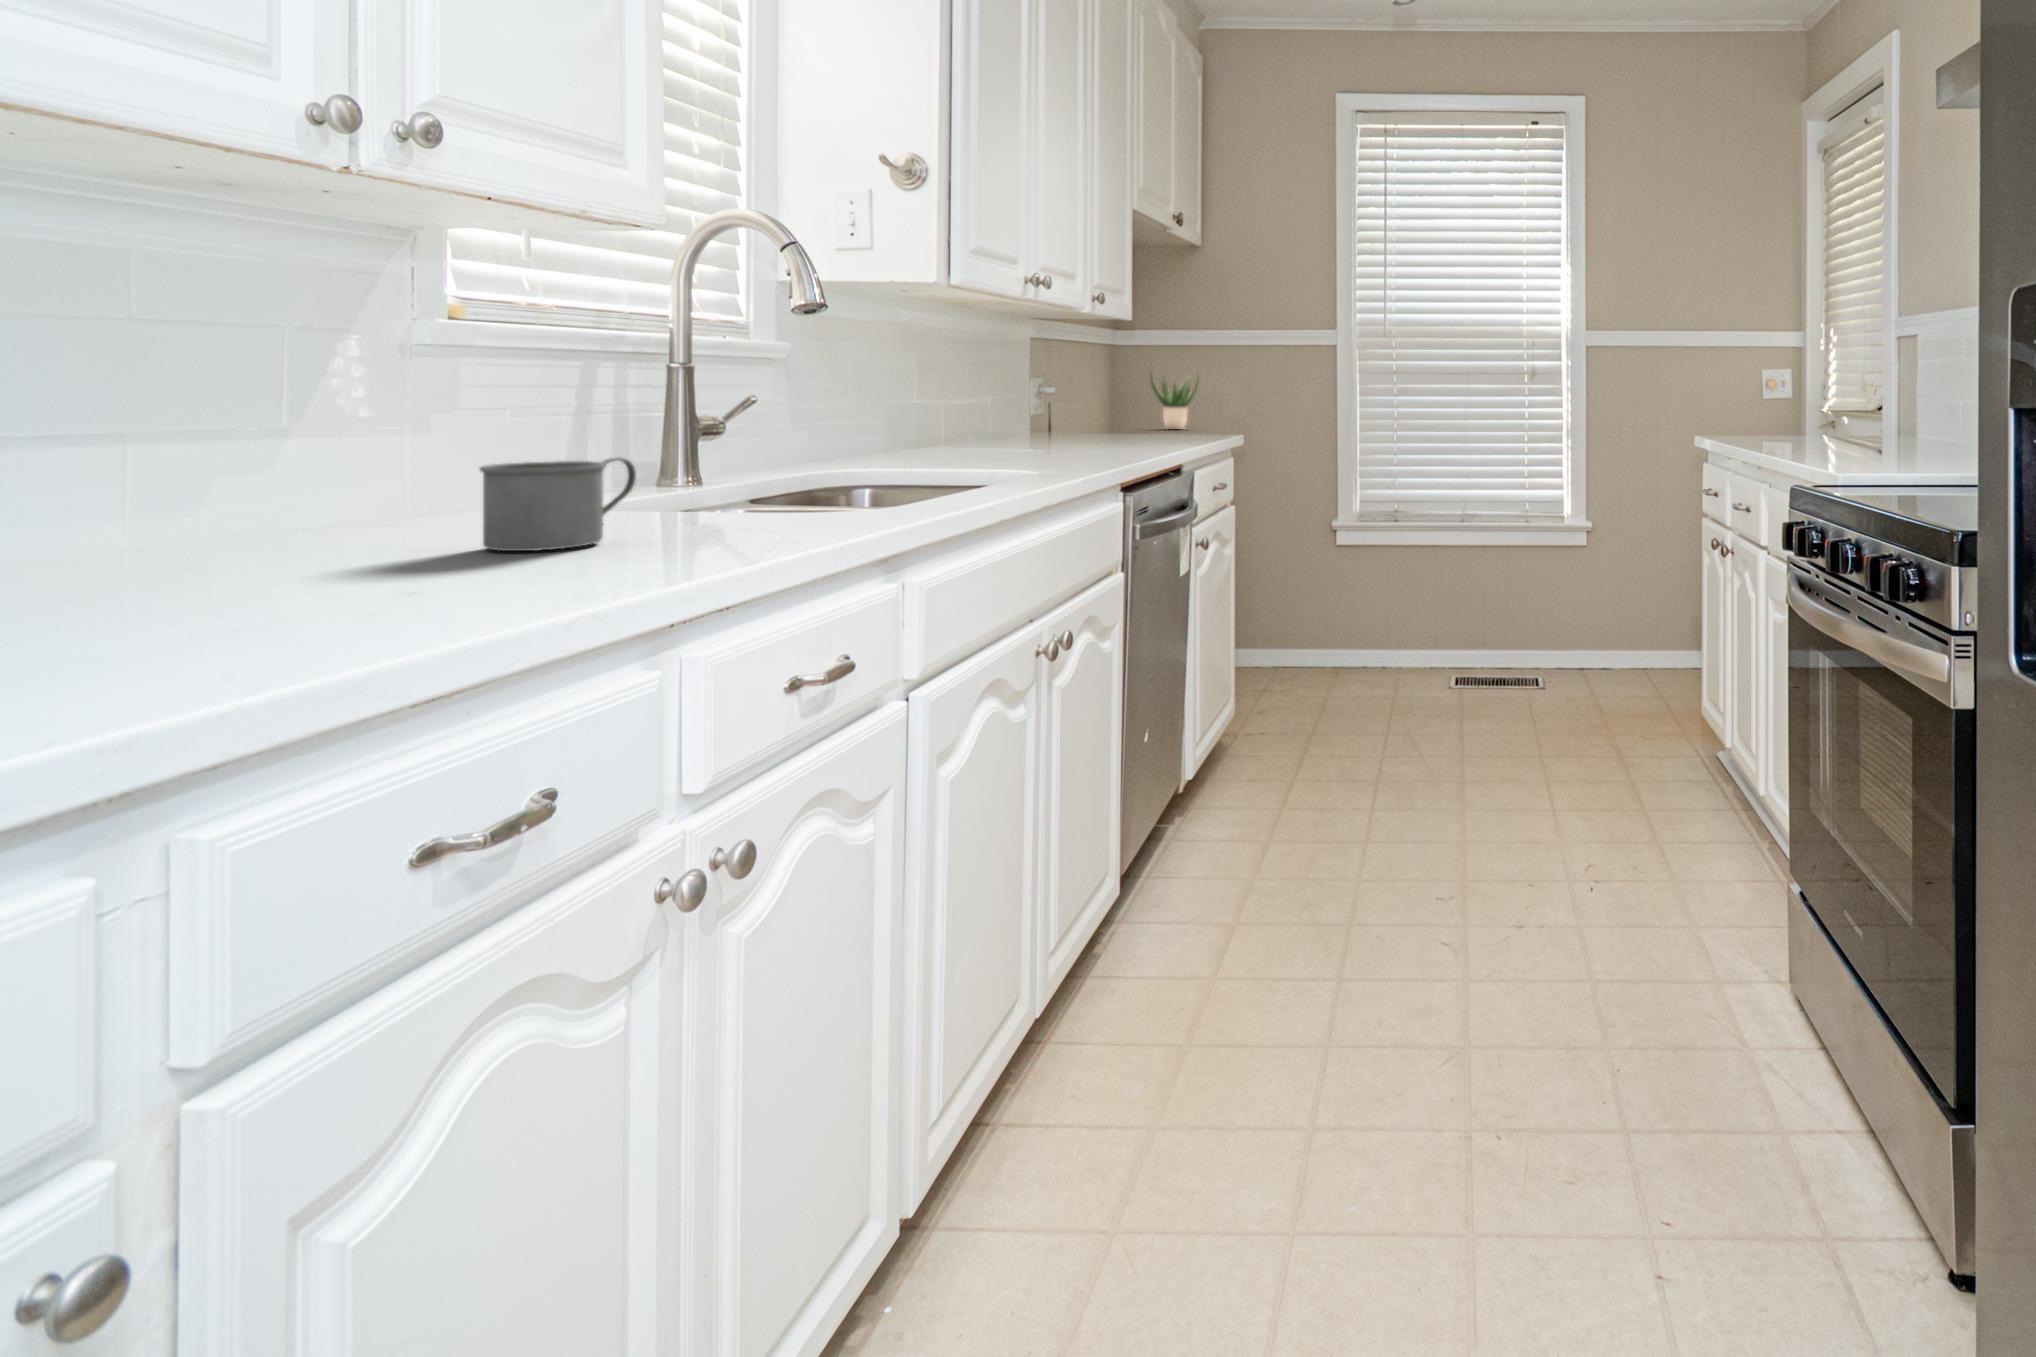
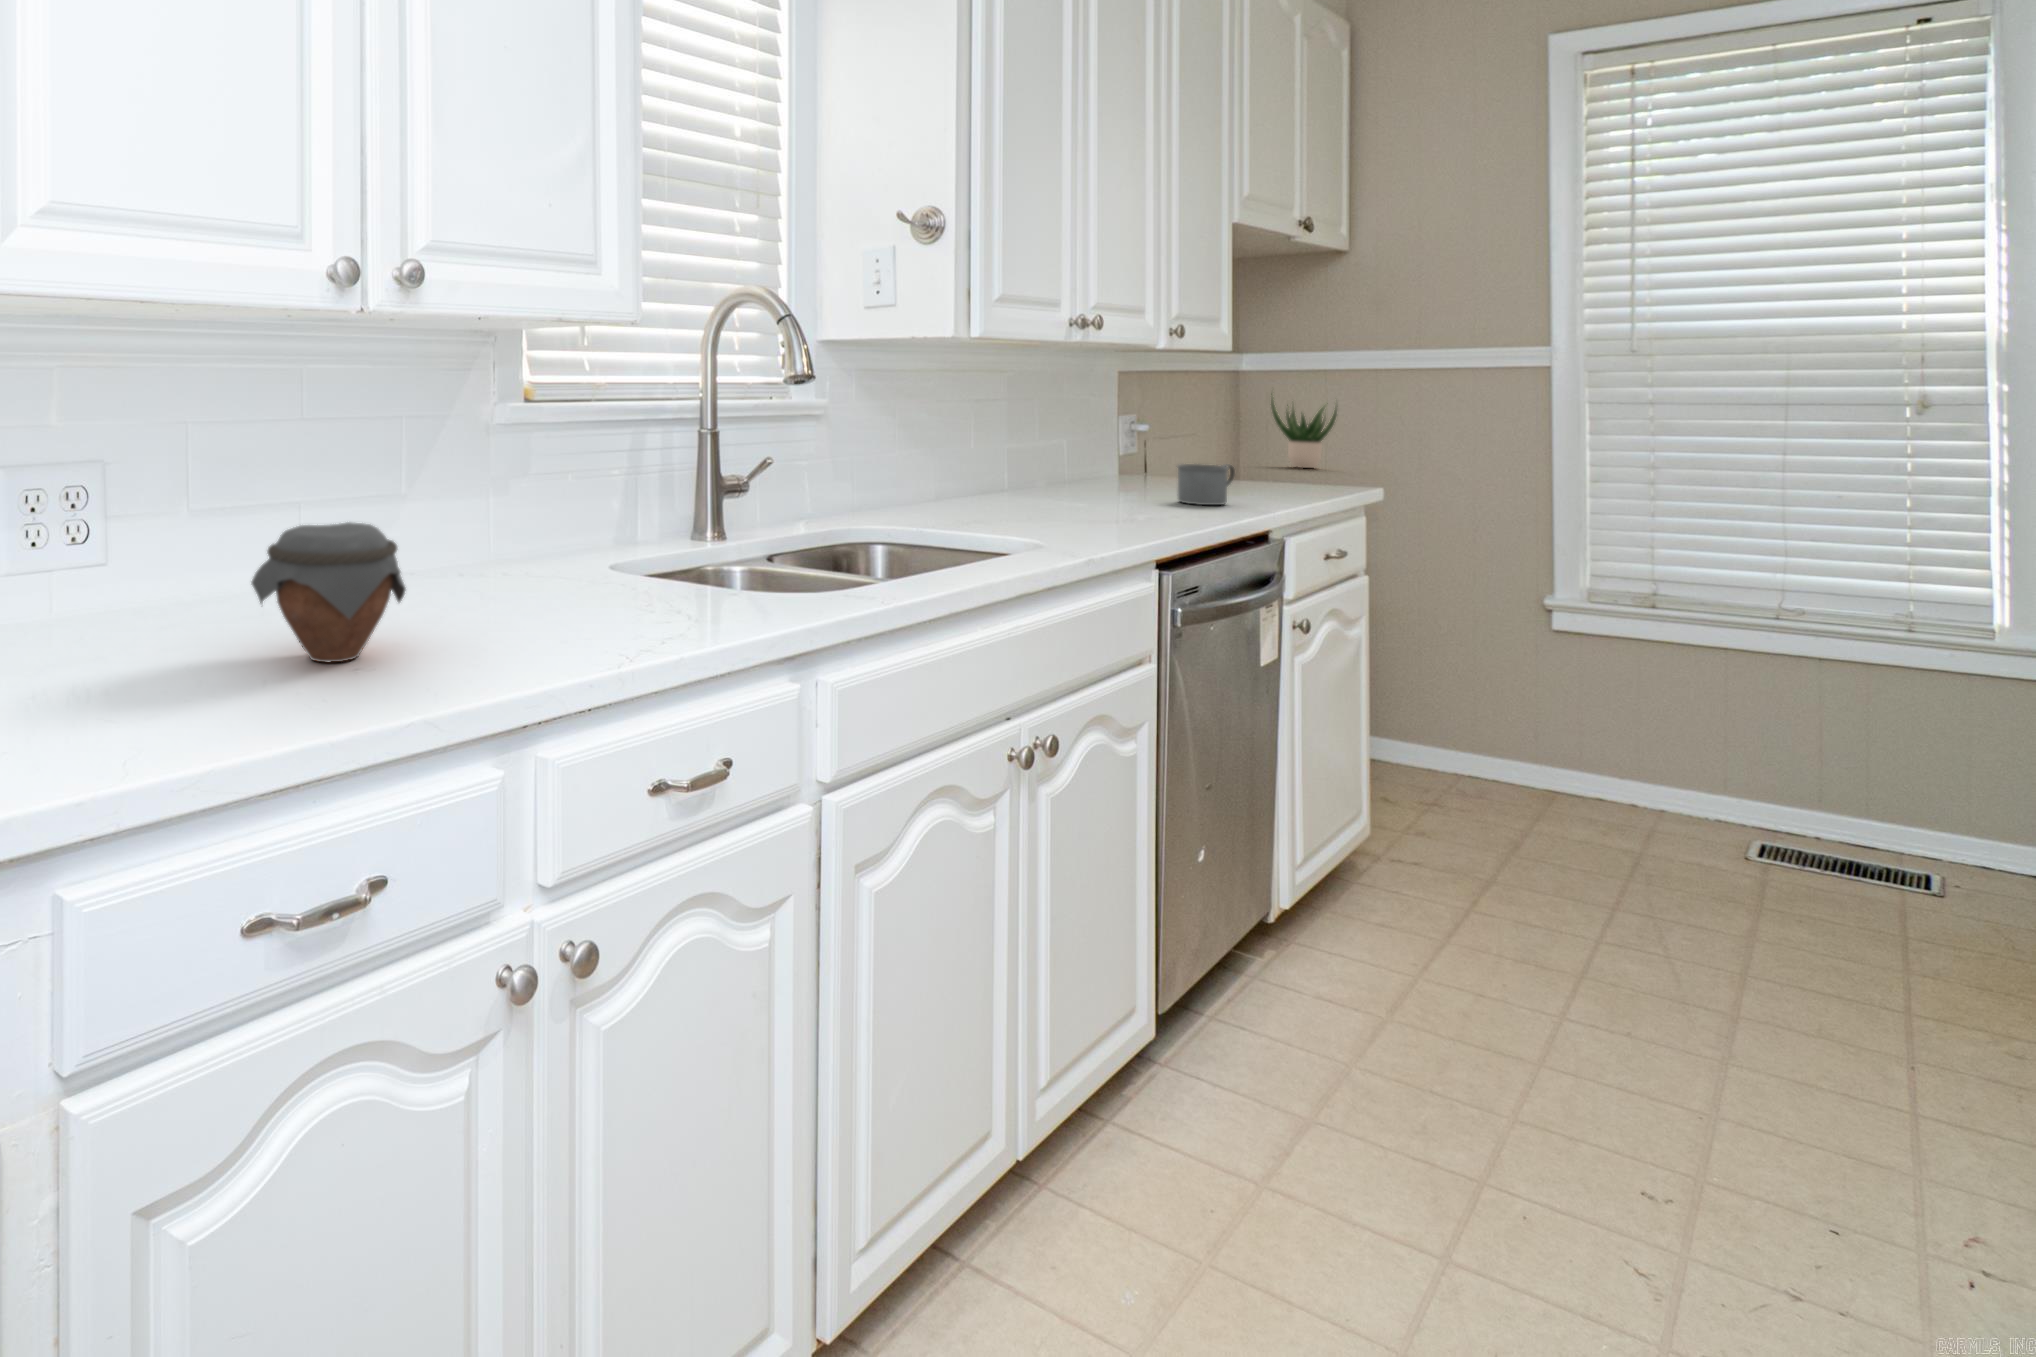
jar: none [172,427,451,602] -> present [251,522,406,662]
mug: present [480,457,636,551] -> present [1178,464,1235,505]

